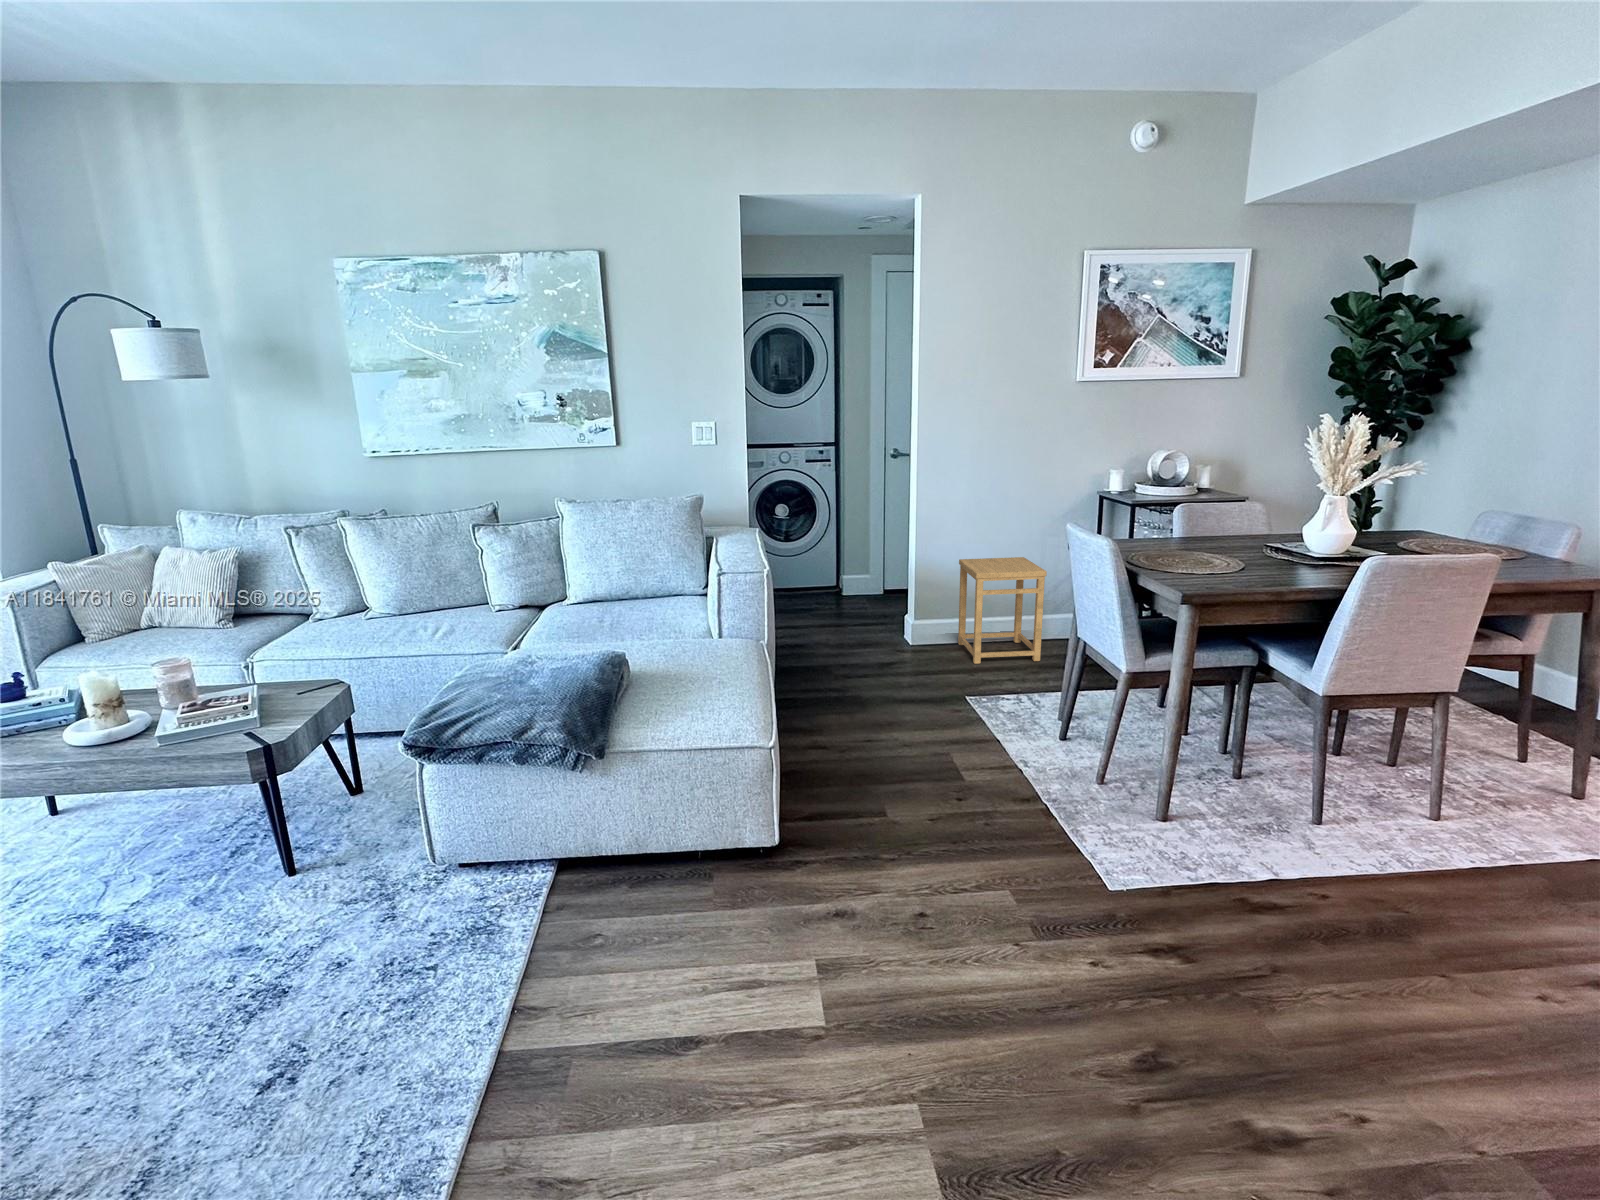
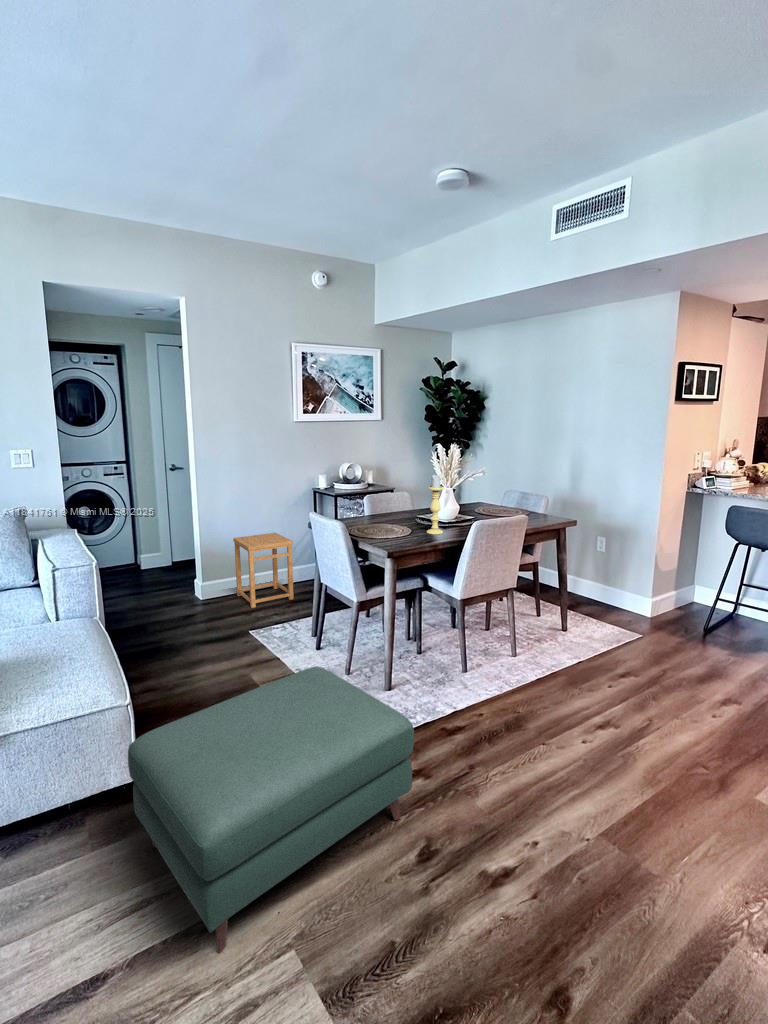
candle holder: none [1273,465,1318,575] -> present [427,475,444,534]
ottoman: none [759,748,1157,1064] -> present [128,667,414,953]

